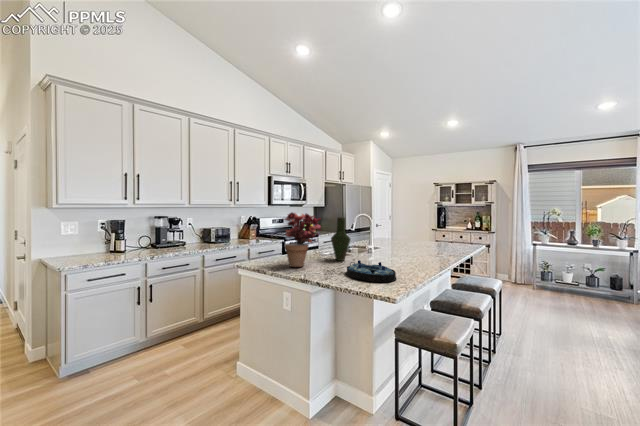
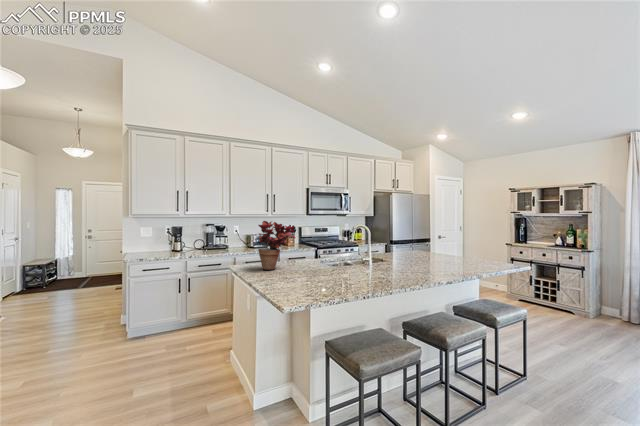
vase: present [331,217,351,261] -> none [309,226,328,268]
serving tray: present [346,260,396,282] -> none [292,267,335,287]

